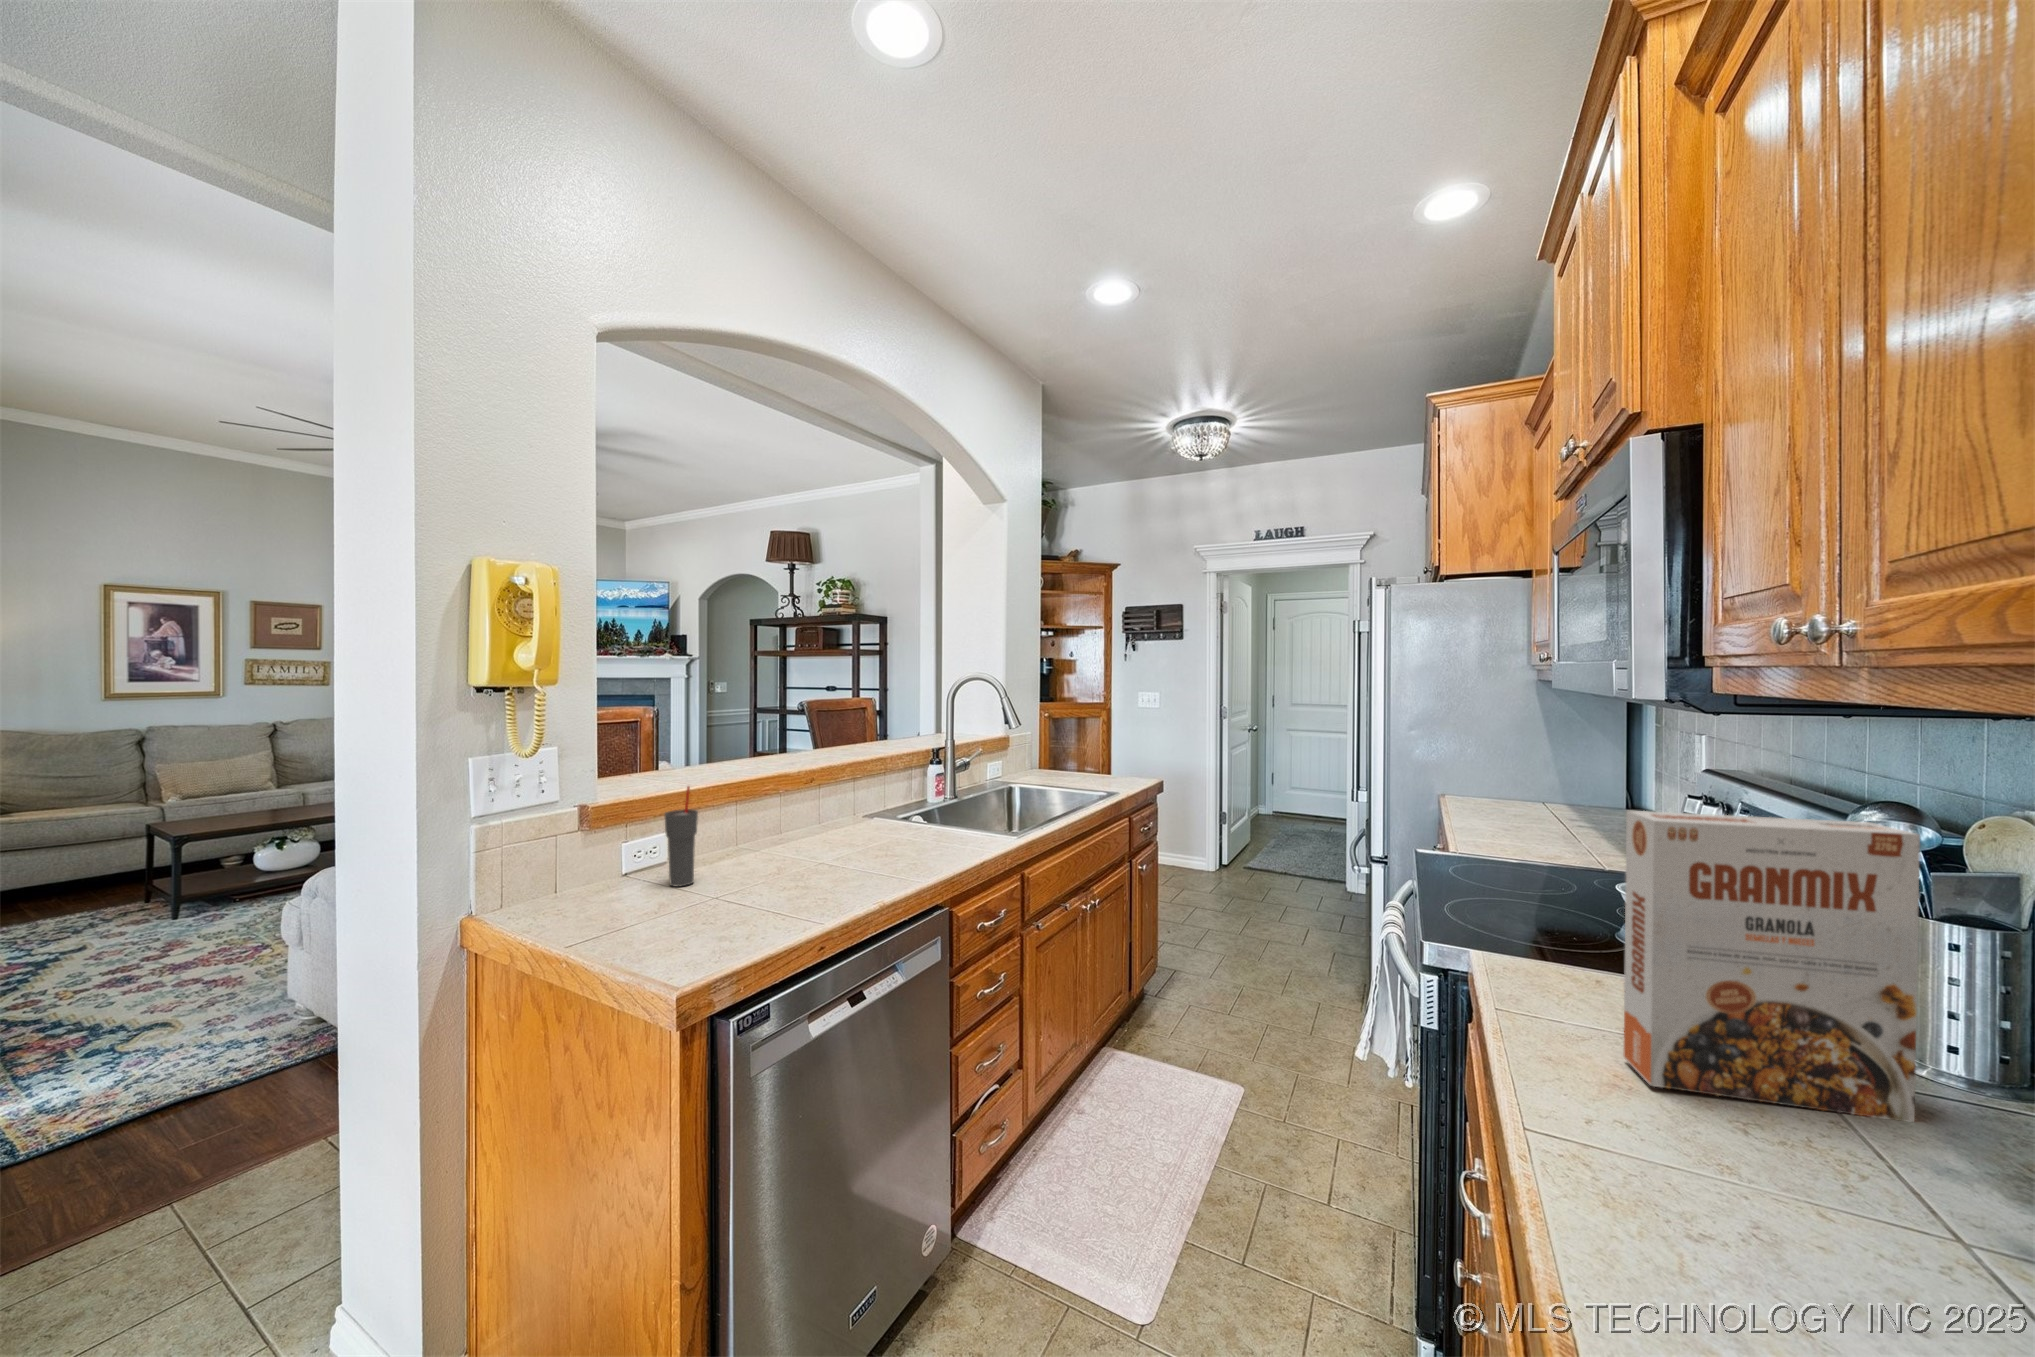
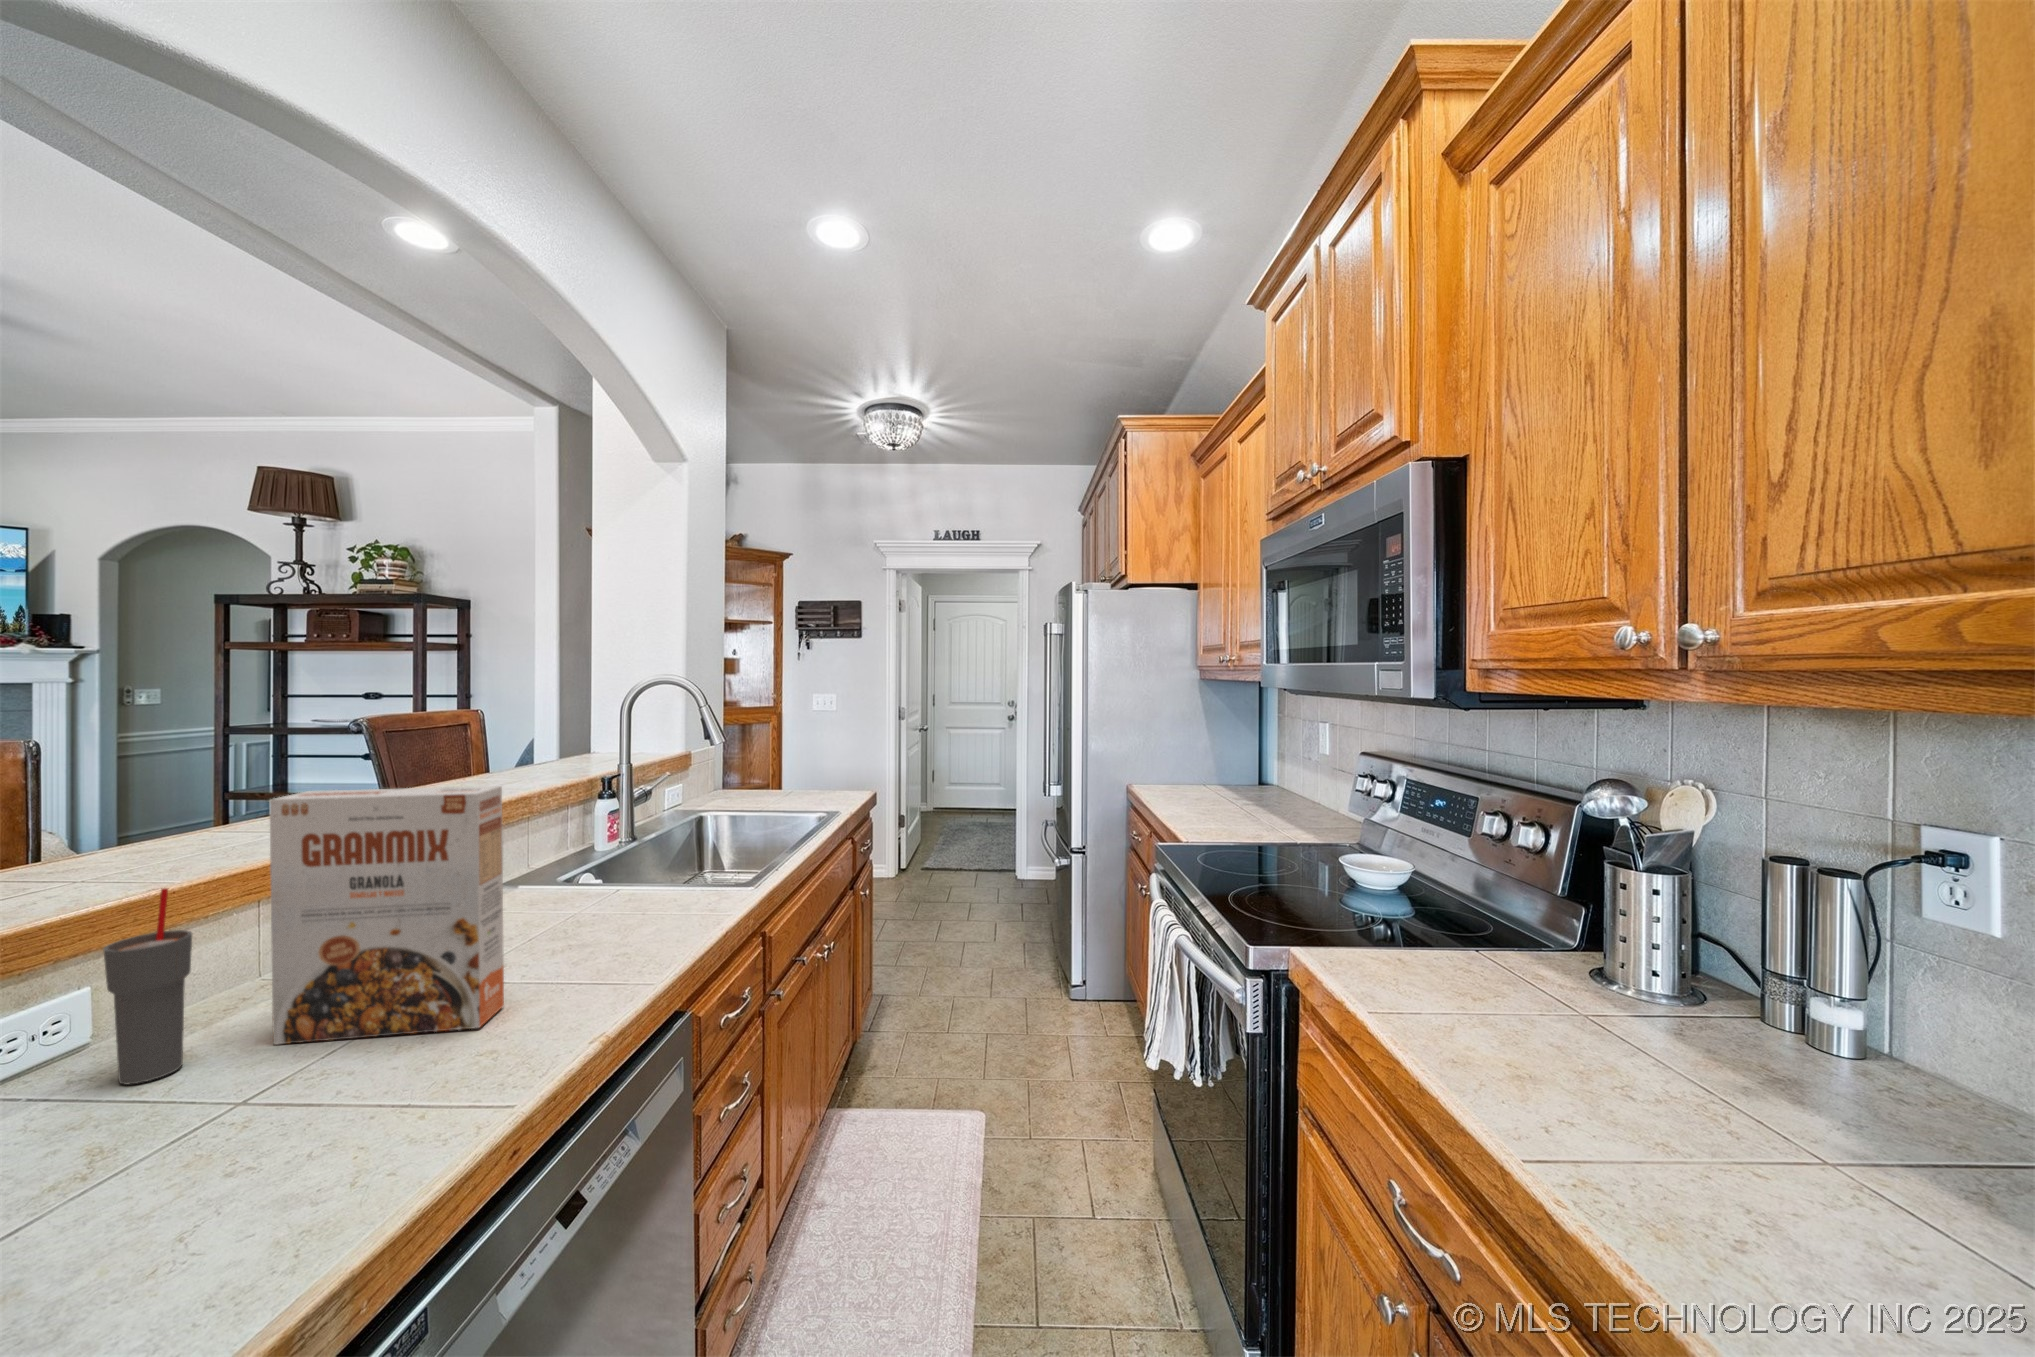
cereal box: present [1624,811,1920,1122] -> present [269,786,504,1045]

